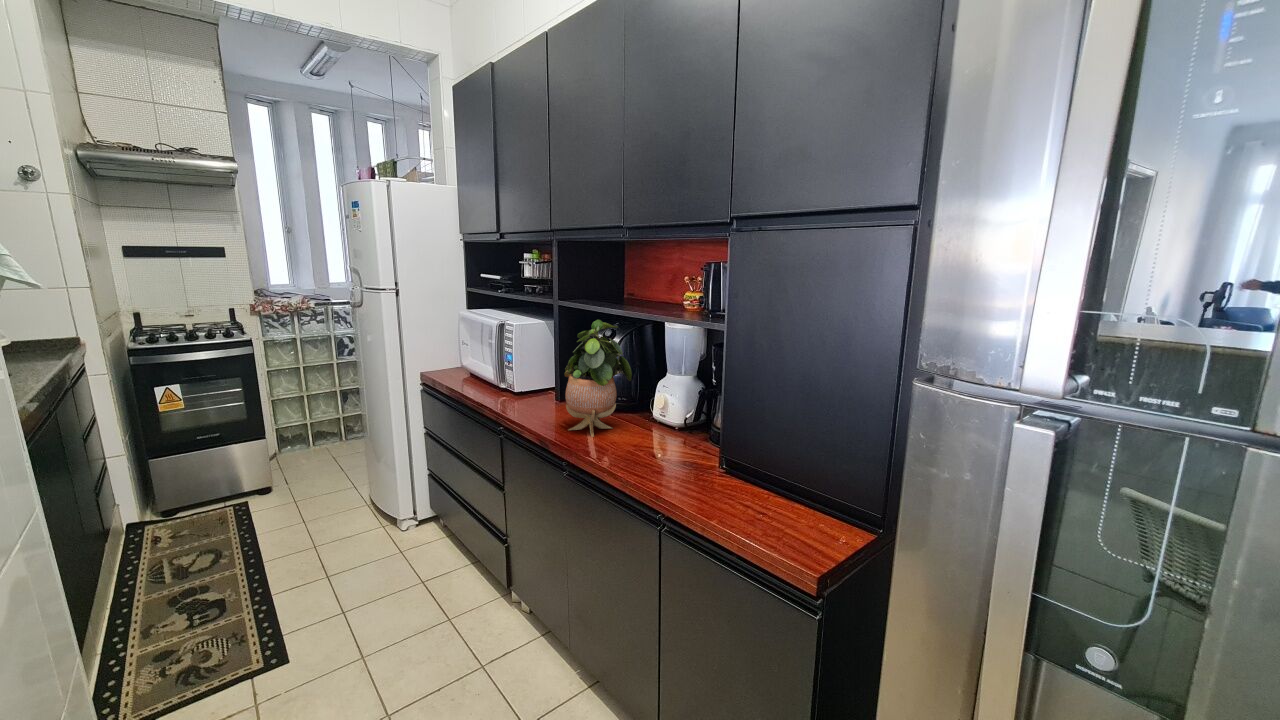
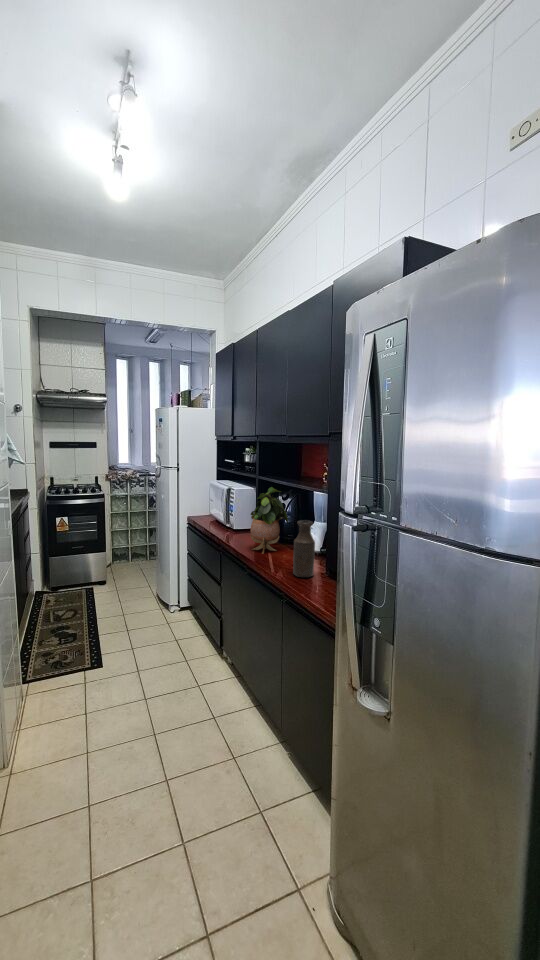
bottle: none [674,380,715,483] -> present [293,520,315,578]

